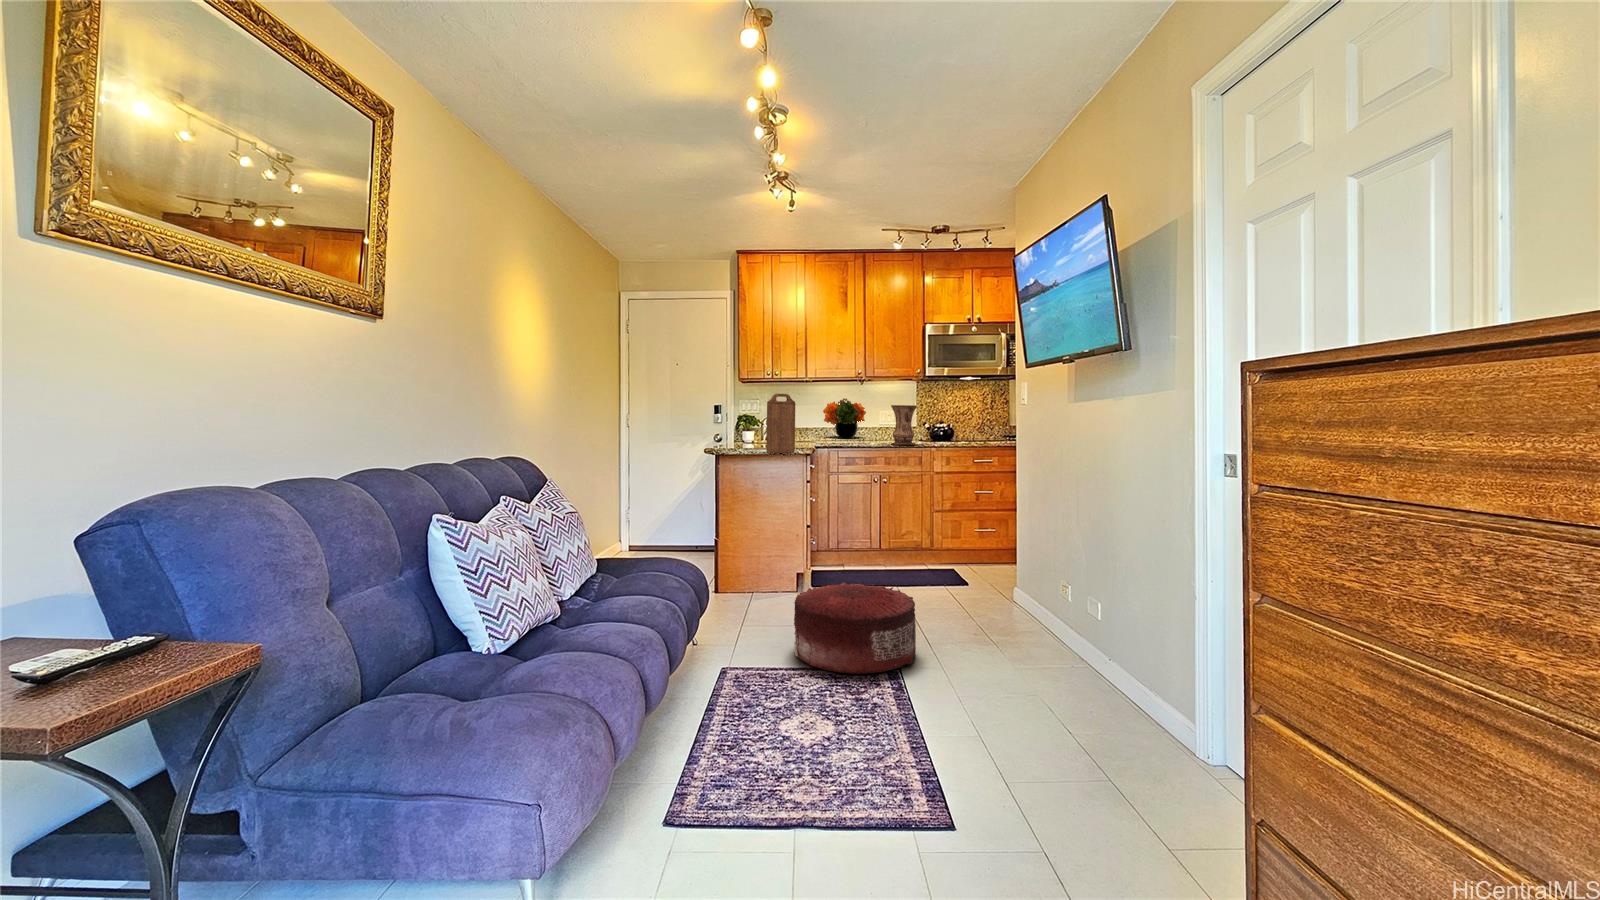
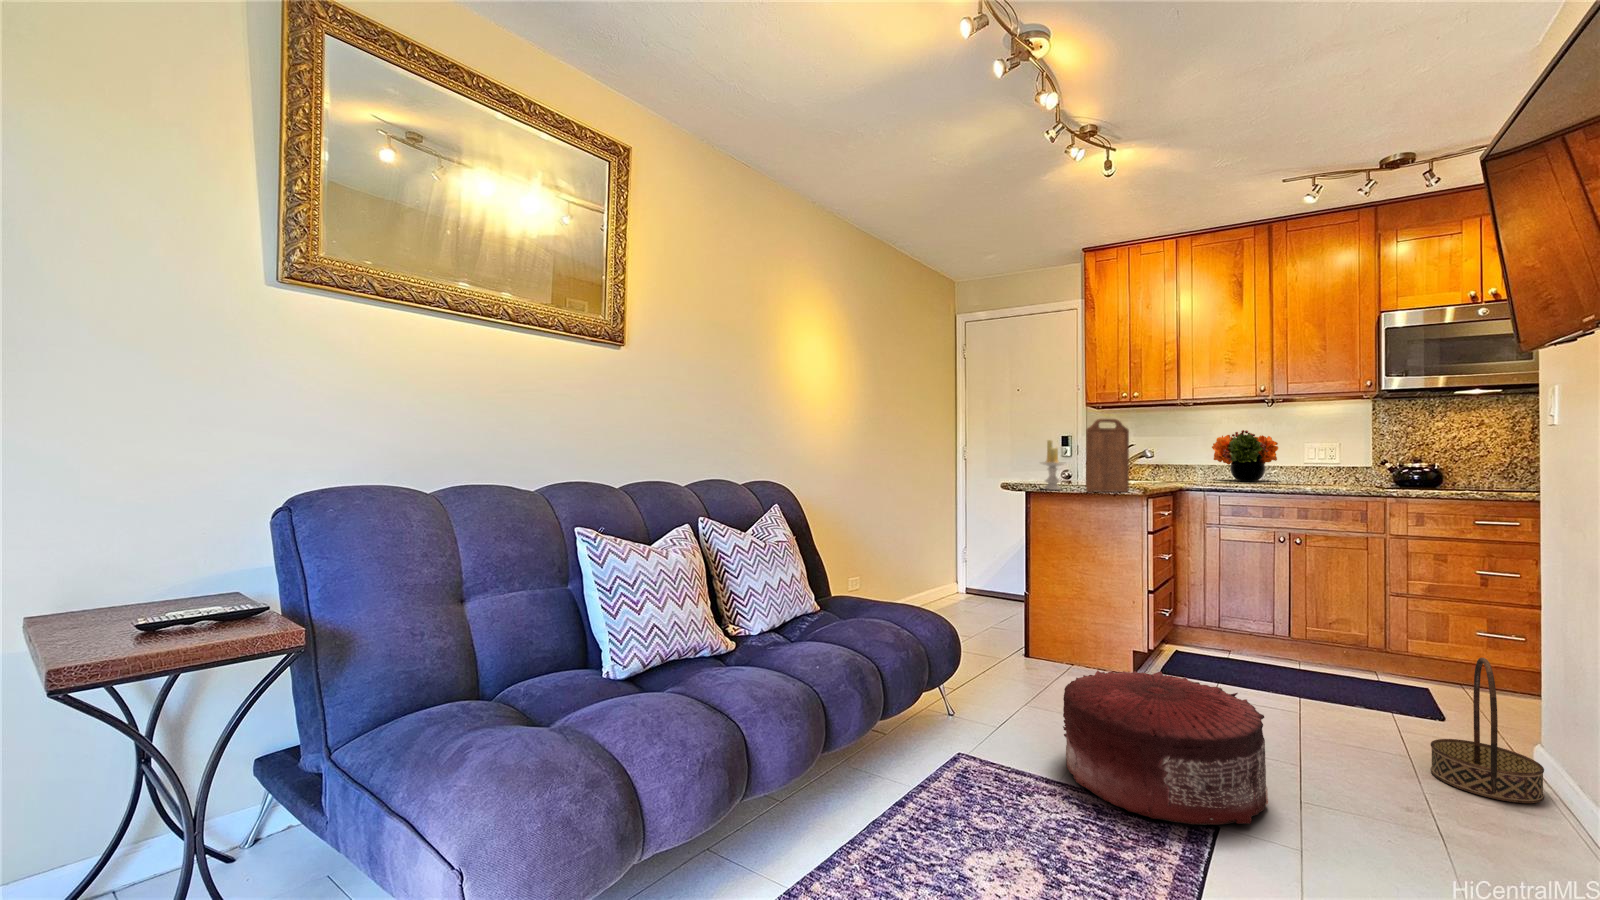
vase: present [891,405,917,445] -> none [1305,434,1351,490]
candle: none [727,409,749,452] -> present [1041,440,1064,490]
basket: none [974,546,1022,624] -> present [1431,658,1544,803]

